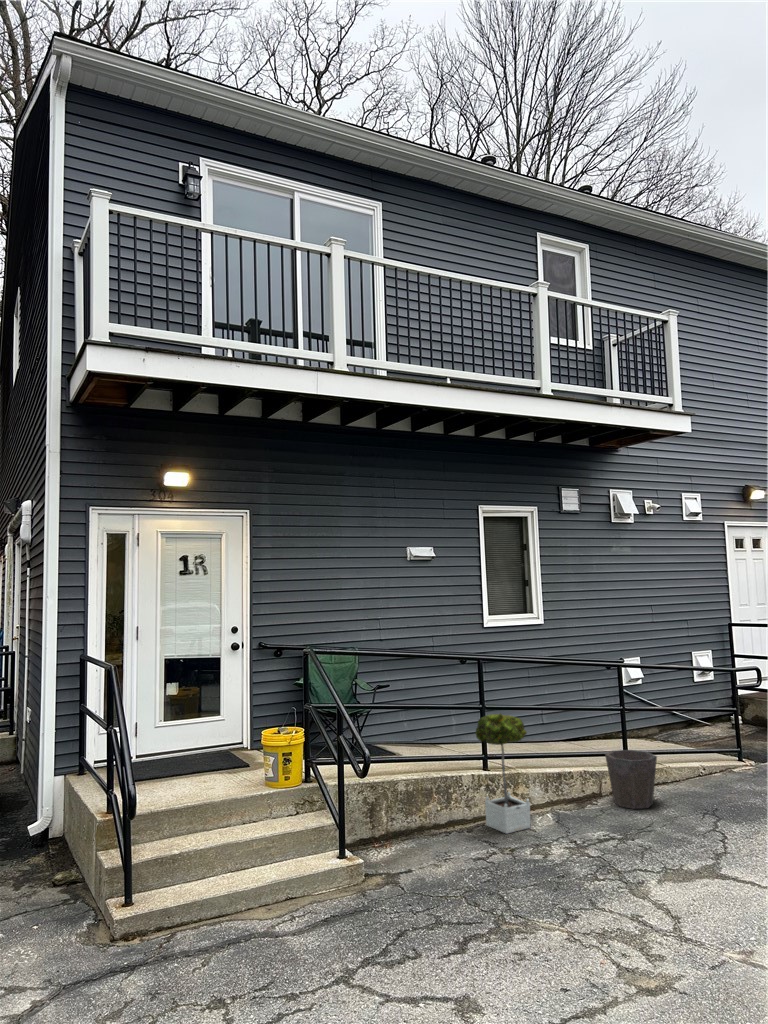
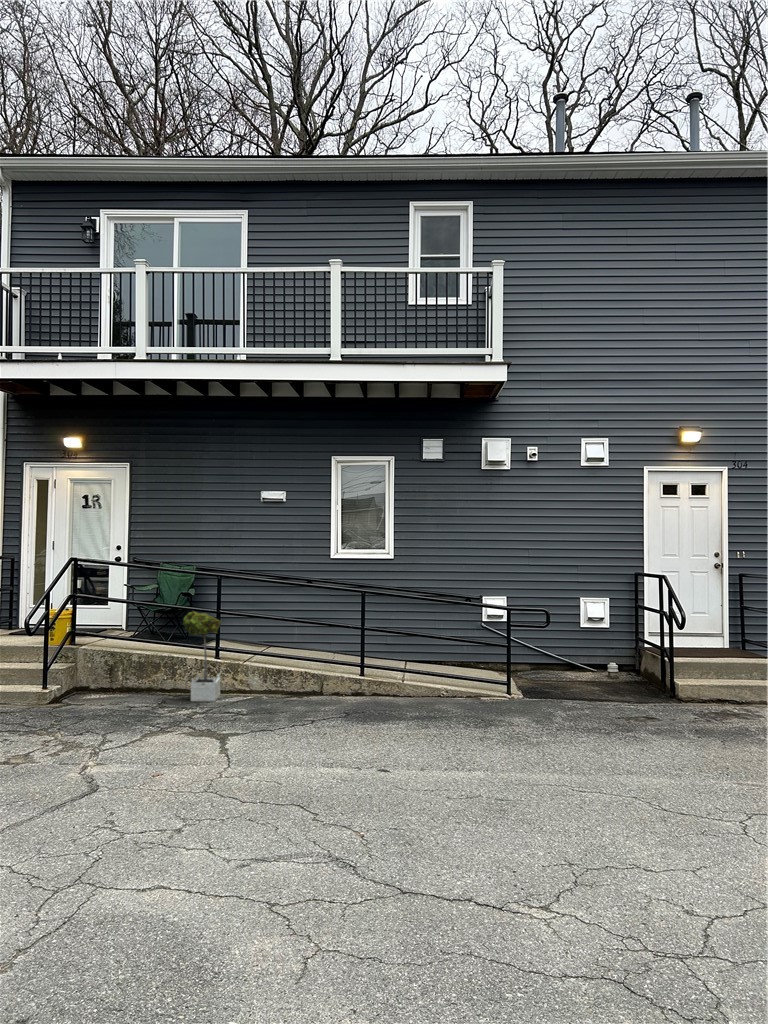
waste bin: present [605,750,657,809] -> none [307,658,349,706]

